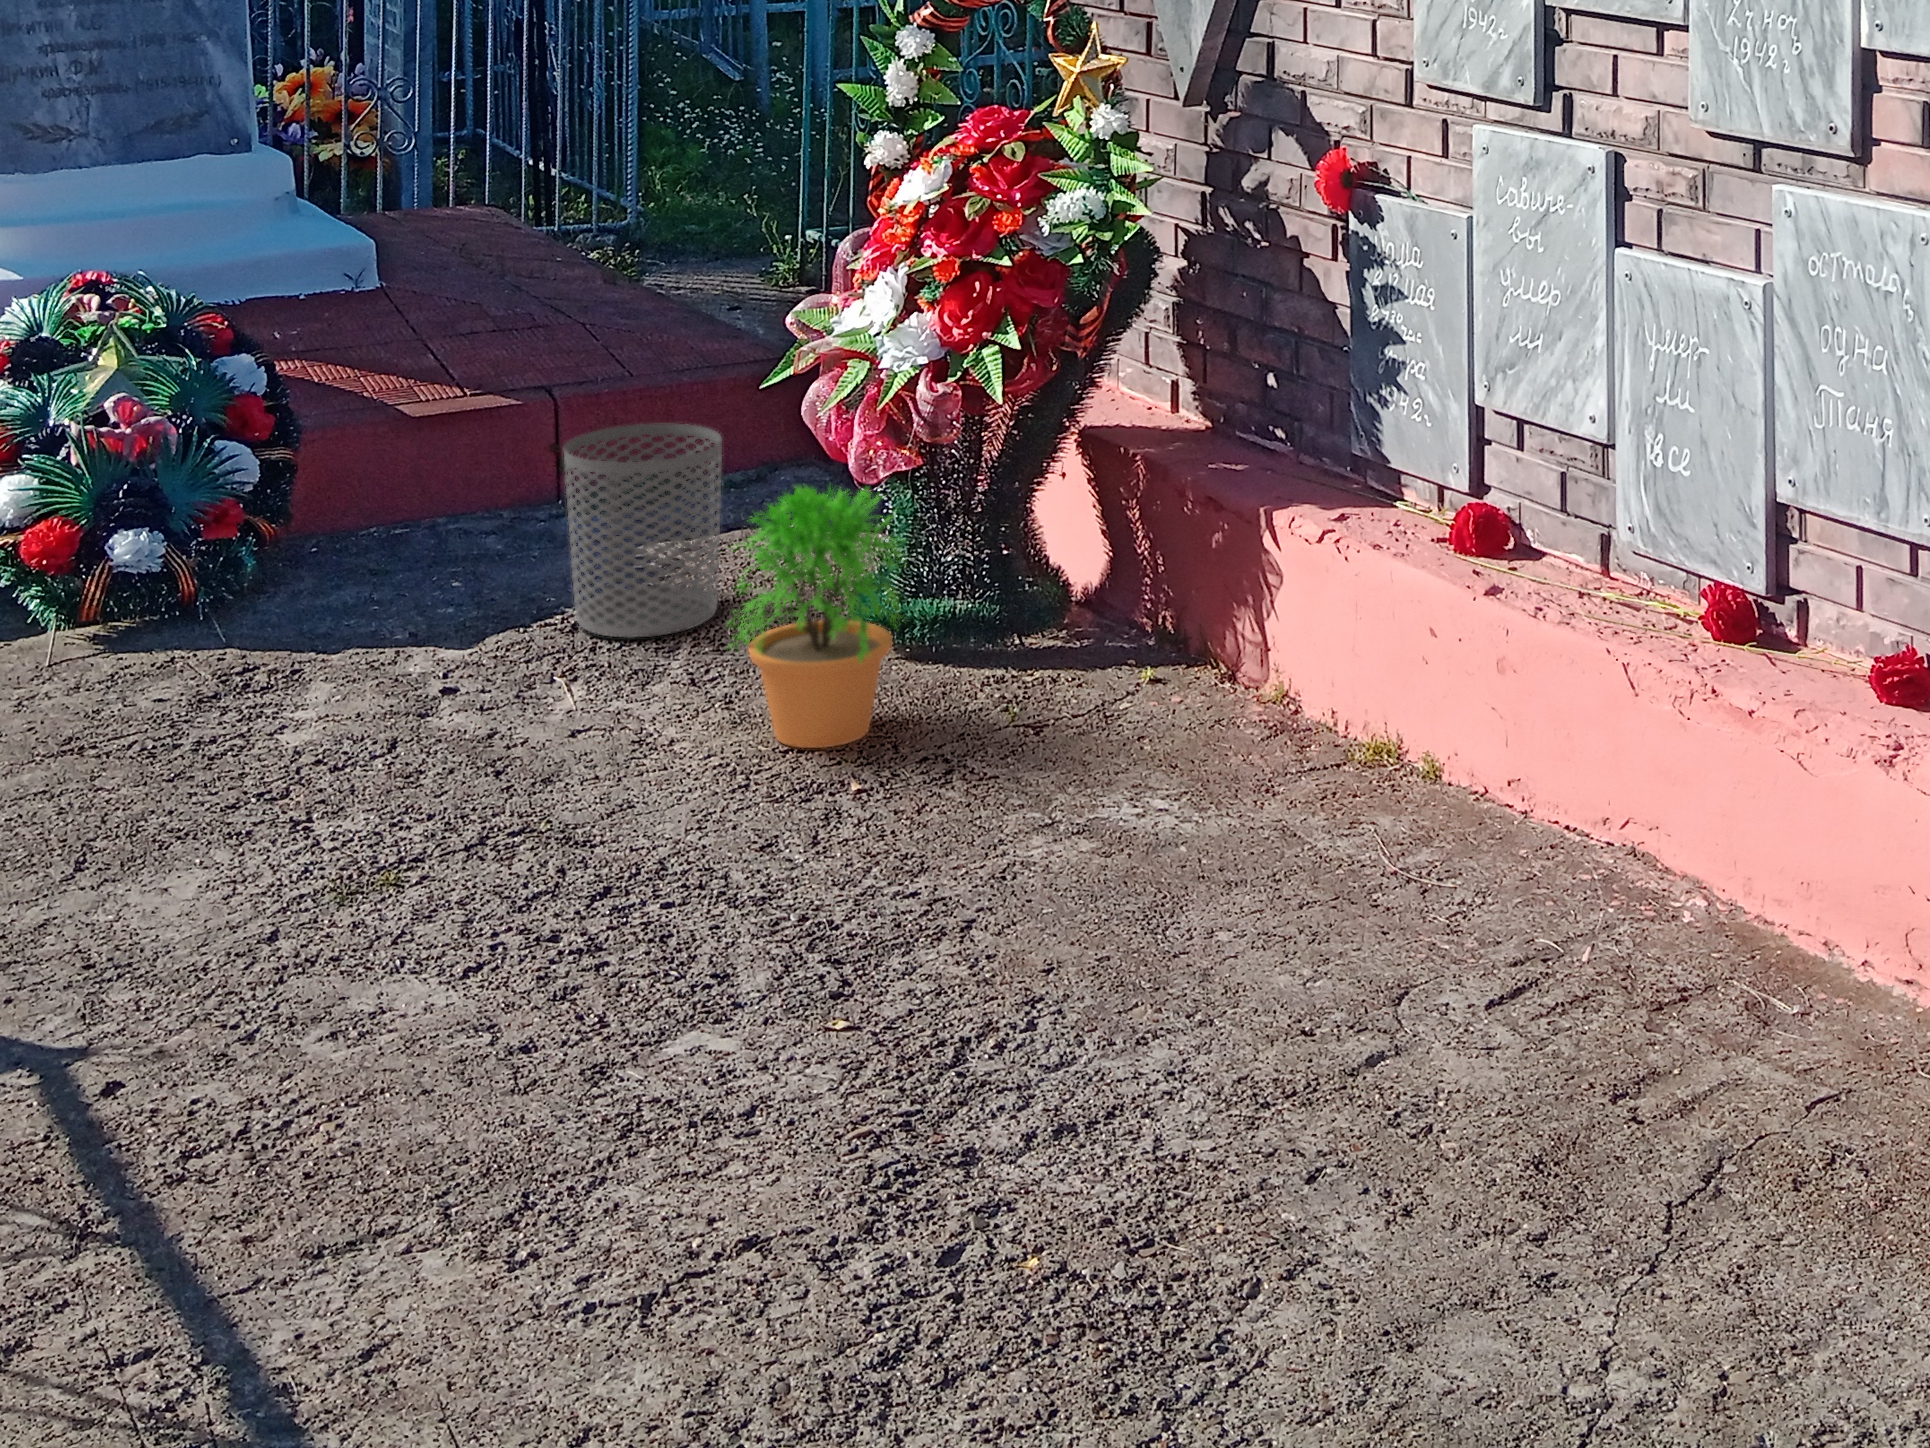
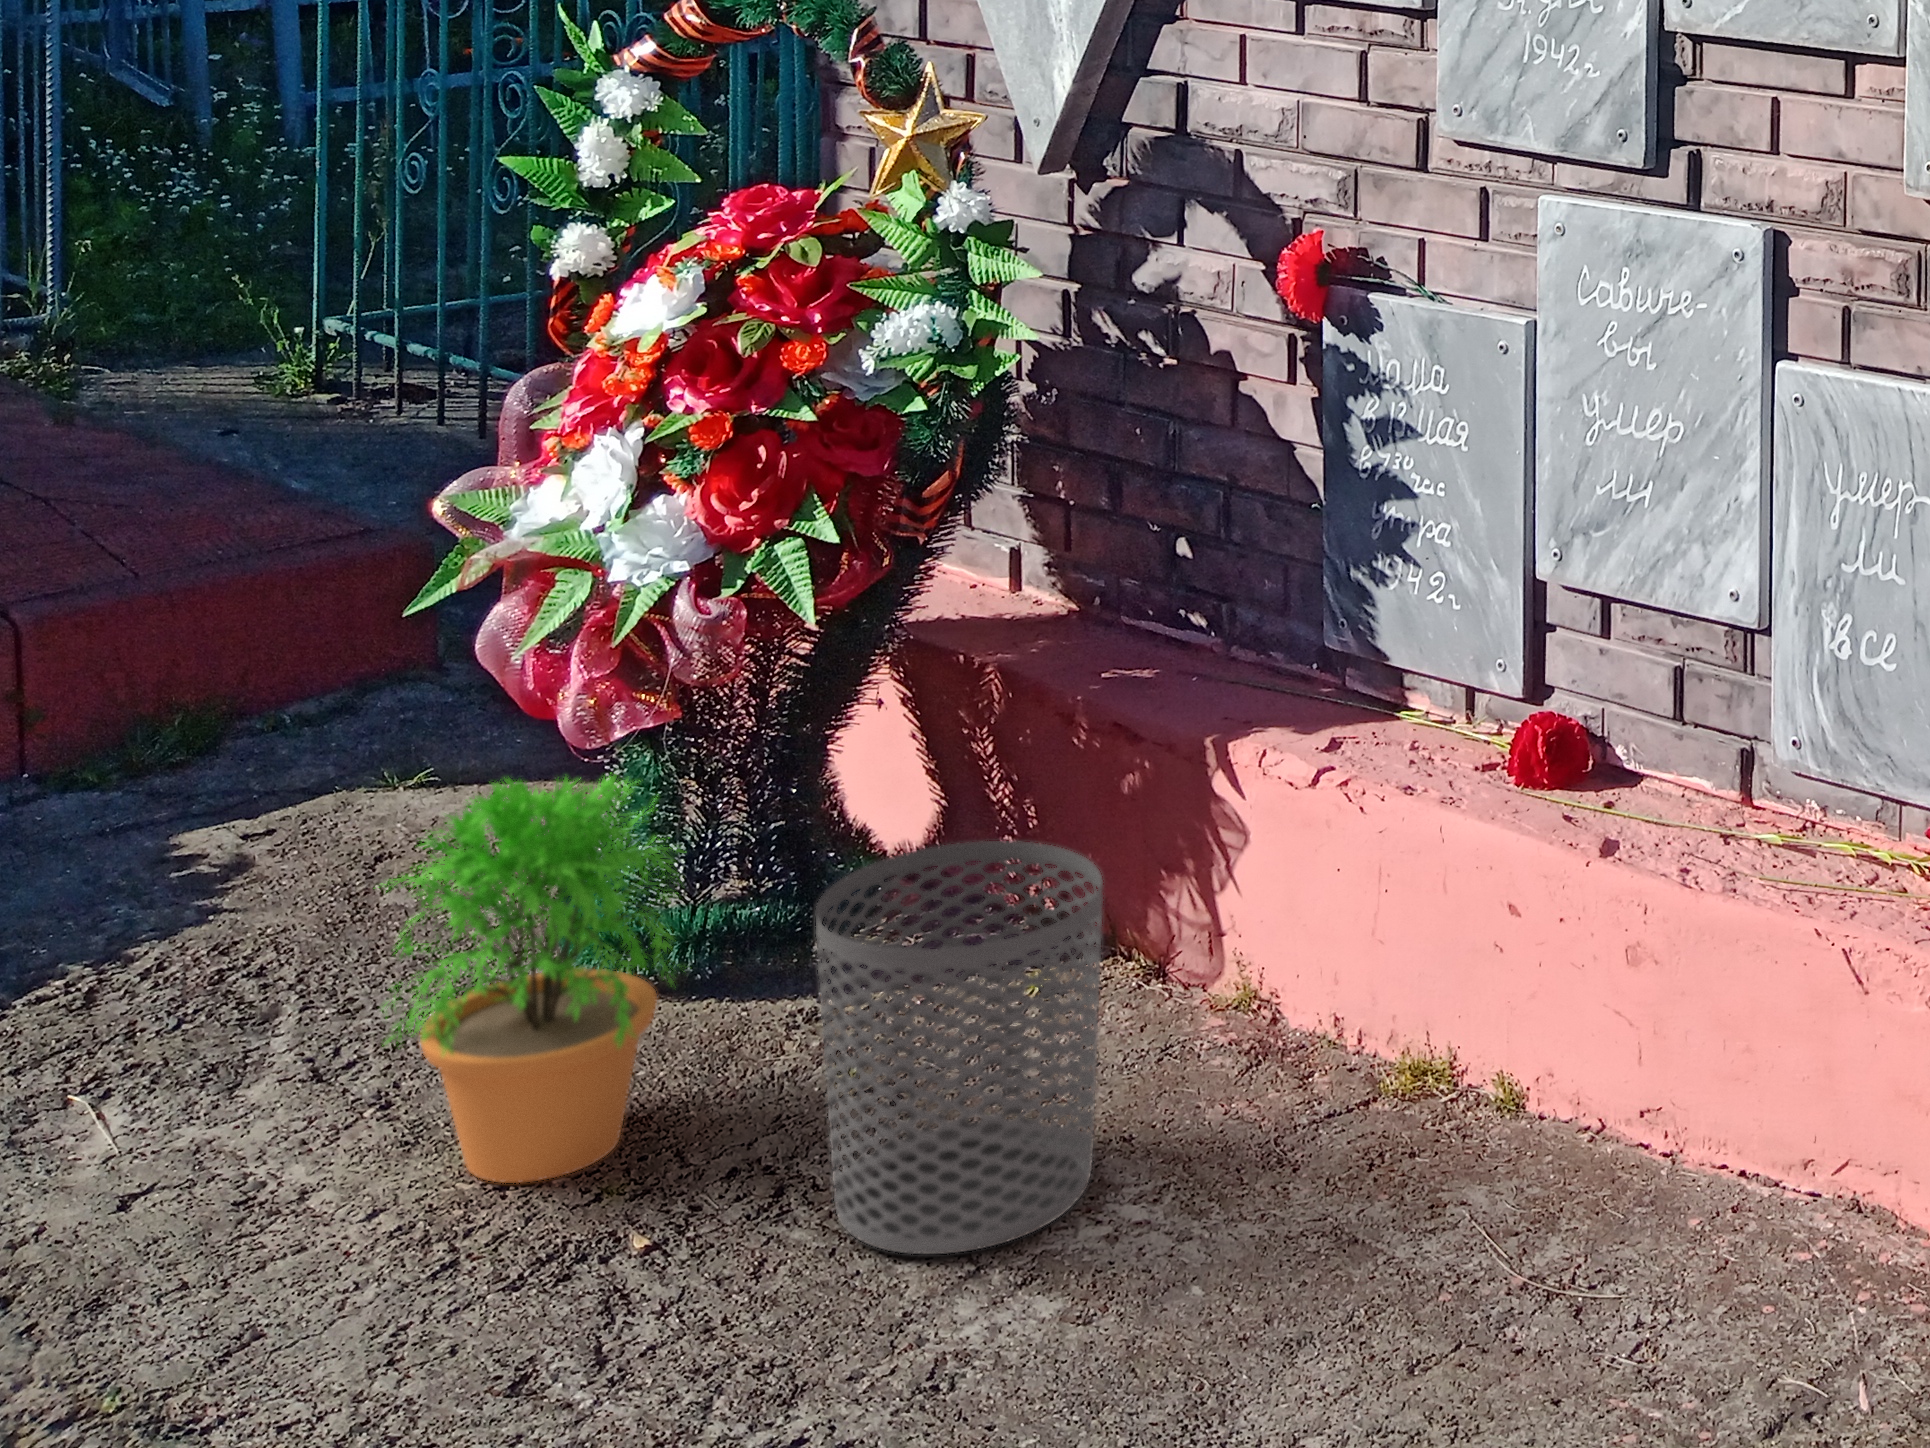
waste bin: present [564,424,722,638] -> present [816,841,1103,1254]

